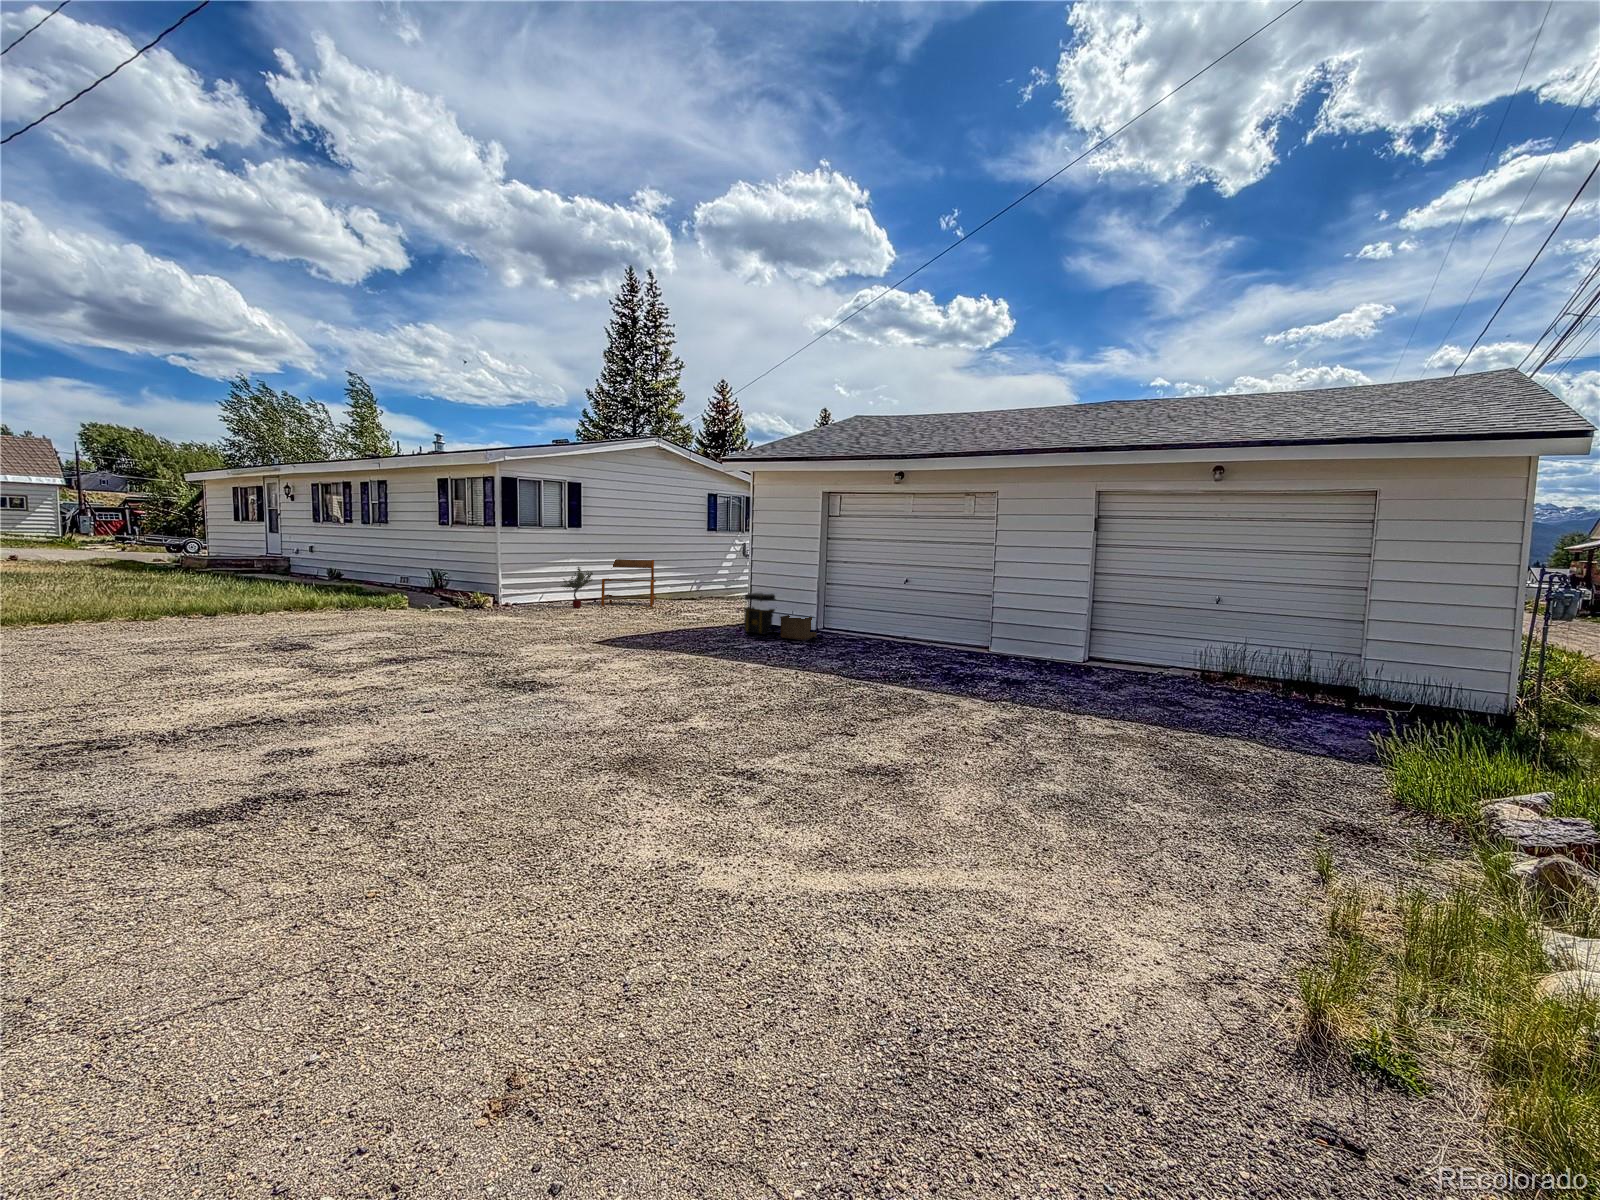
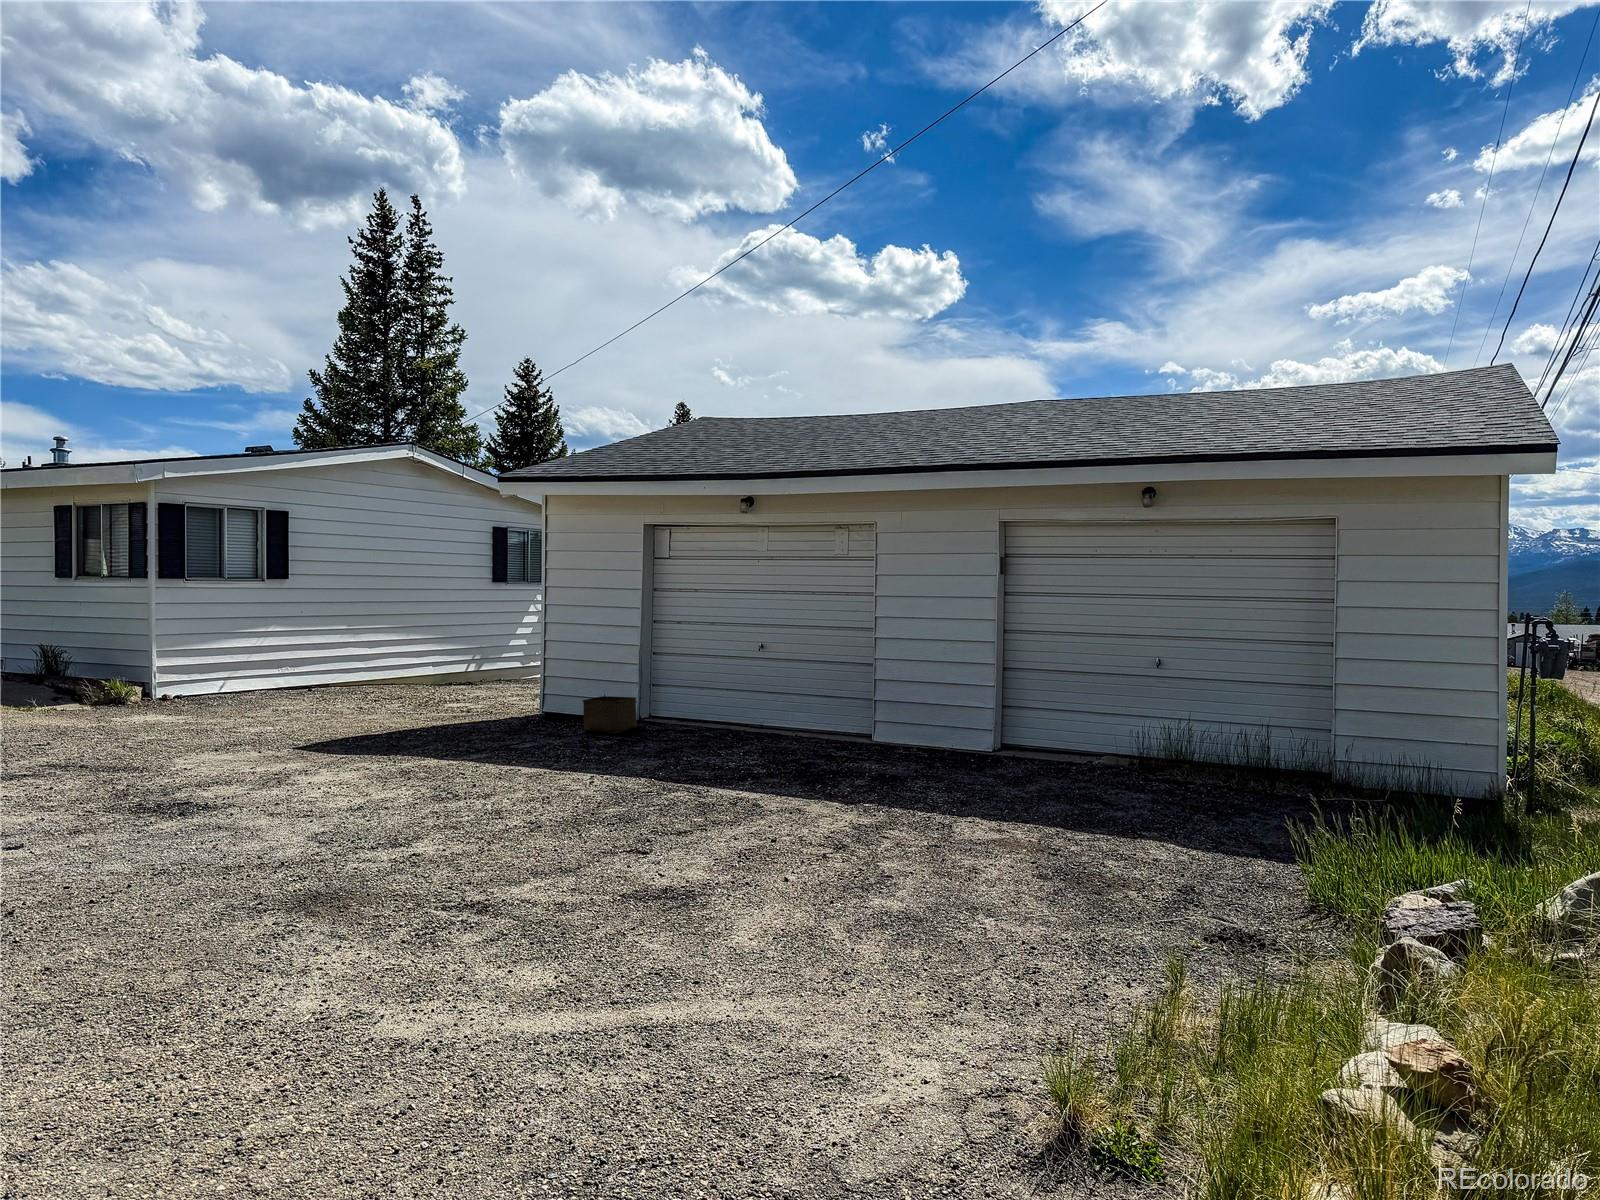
bench: present [601,559,656,607] -> none [318,623,407,695]
potted tree: present [561,567,593,608] -> none [251,636,305,699]
toolbox: present [744,593,778,634] -> none [531,667,585,727]

